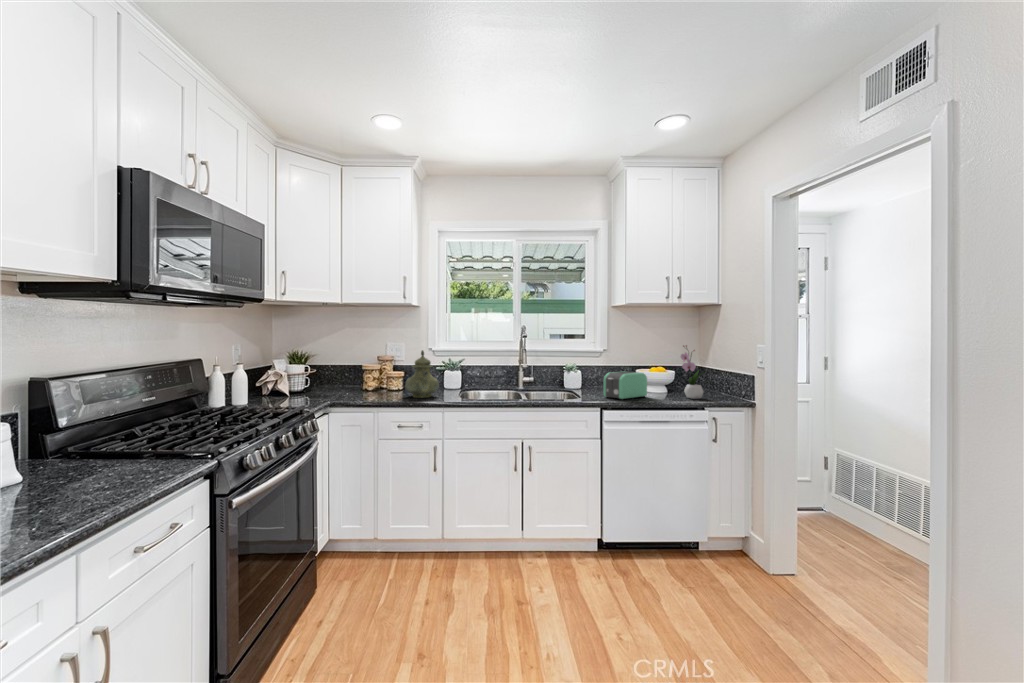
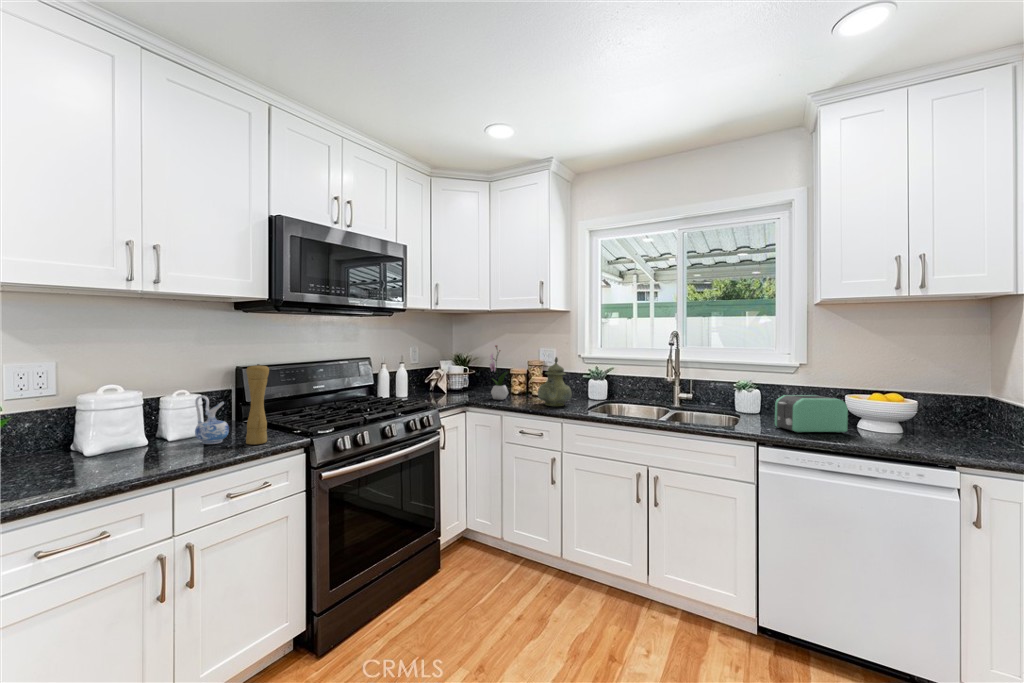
flower arrangement: present [680,345,703,399] -> present [490,345,508,400]
pepper mill: none [128,371,161,478] -> present [246,364,269,445]
ceramic pitcher: none [37,421,94,490] -> present [195,396,229,444]

